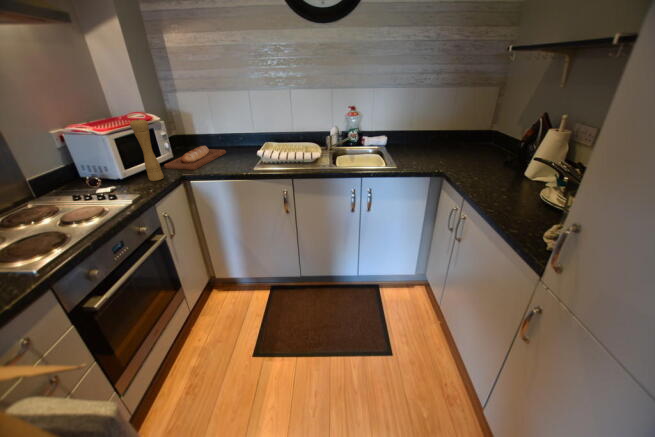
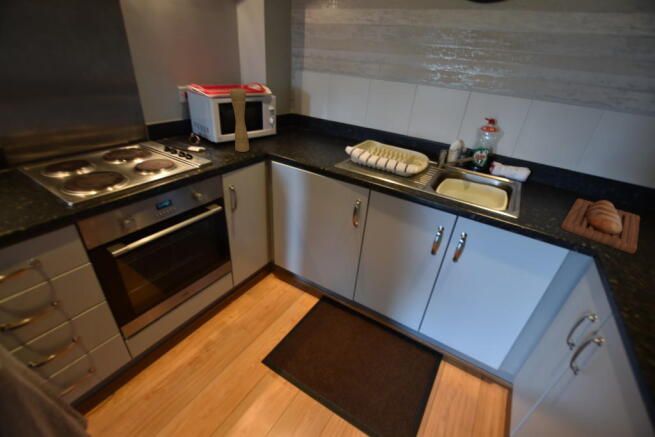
bread loaf: present [164,146,226,170] -> present [561,199,640,254]

